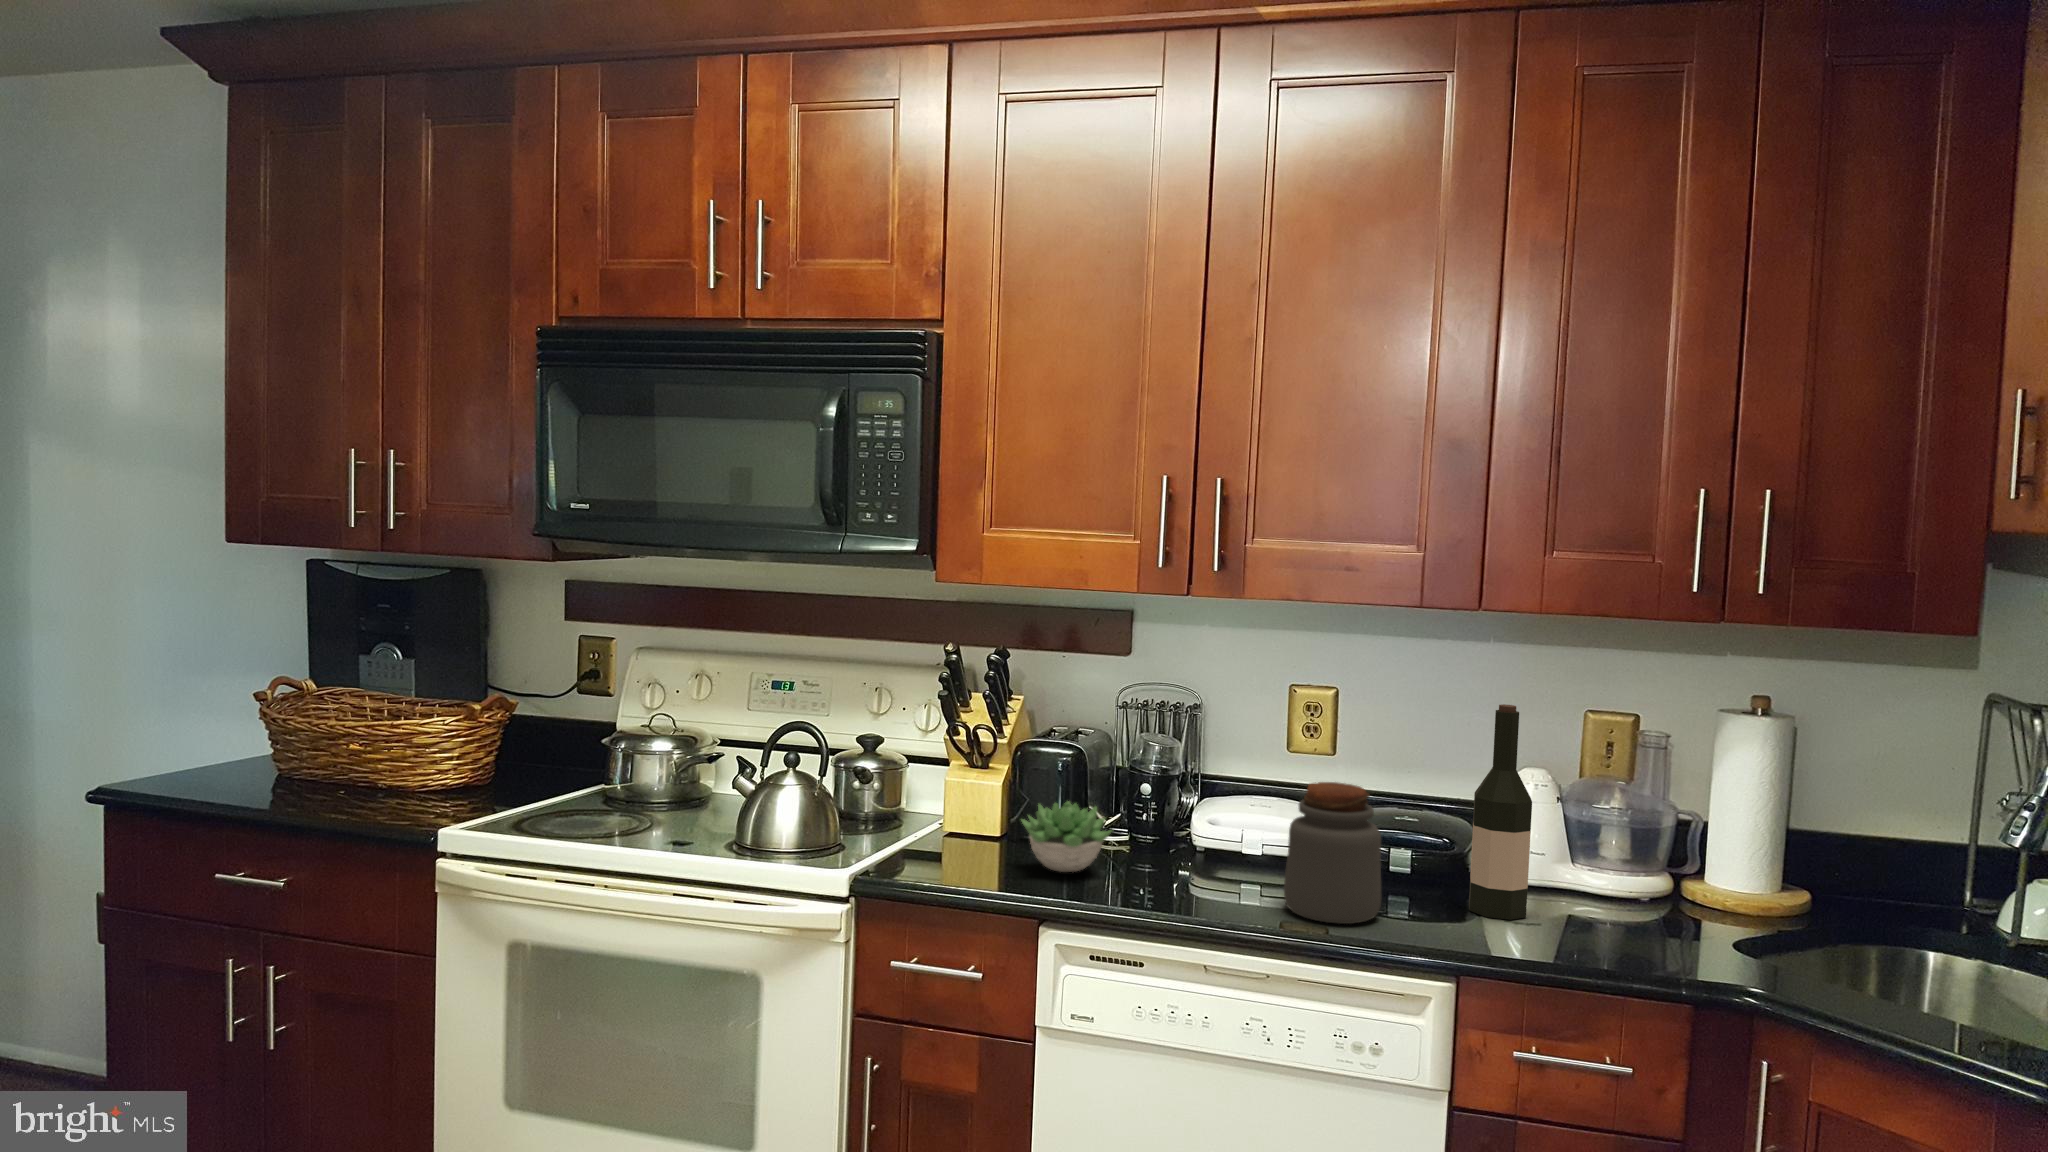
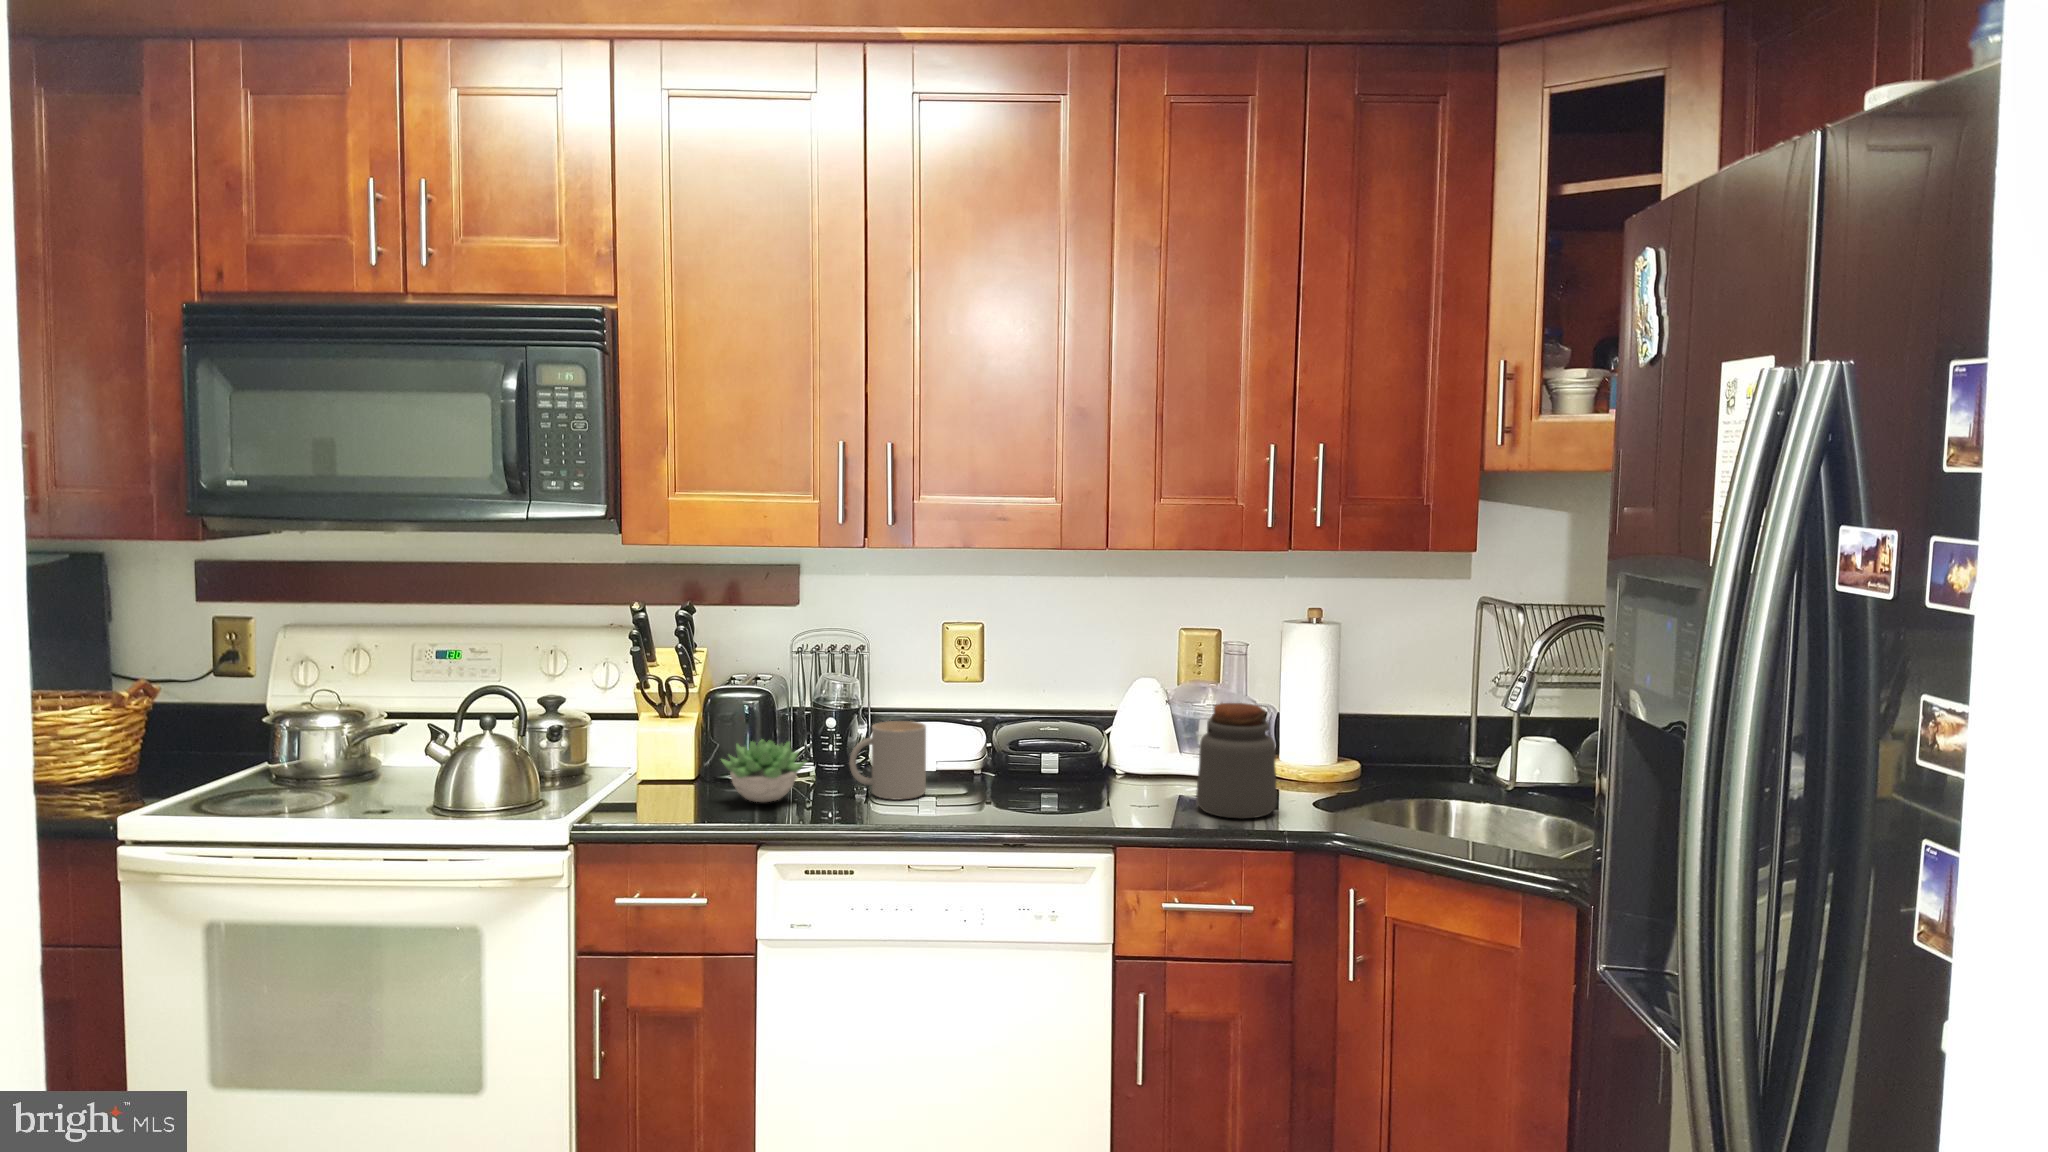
wine bottle: present [1469,704,1532,920] -> none [1107,627,1154,802]
jar: present [1284,782,1381,924] -> present [1196,703,1277,819]
mug: none [1161,793,1251,885] -> present [849,721,926,800]

